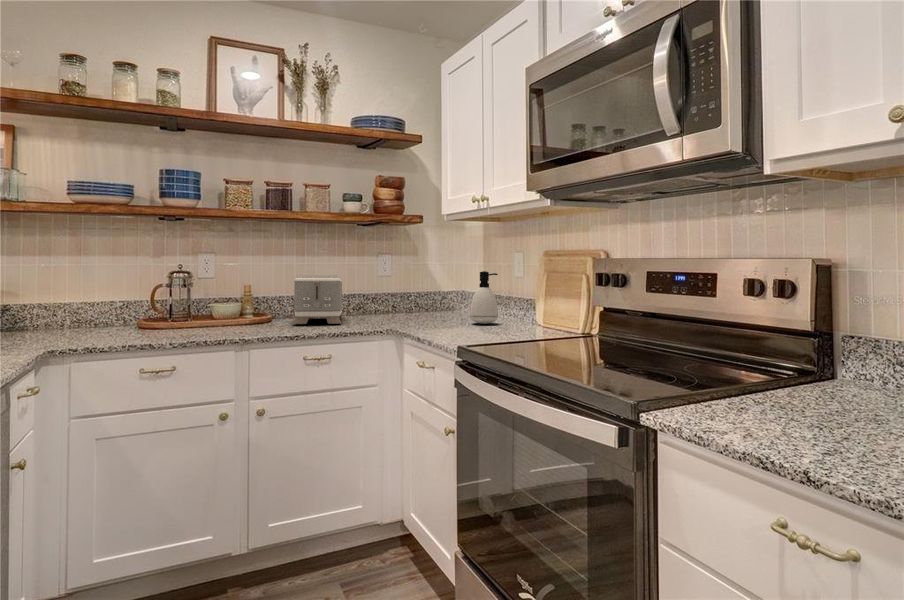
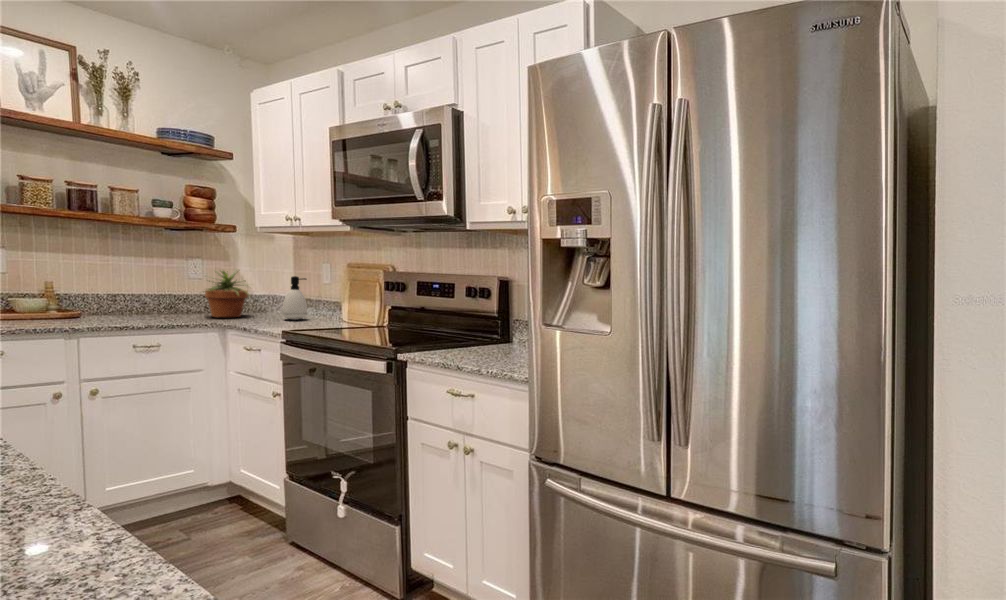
potted plant: none [385,265,442,320] -> present [205,271,249,317]
toaster: present [293,274,342,324] -> none [97,276,152,324]

